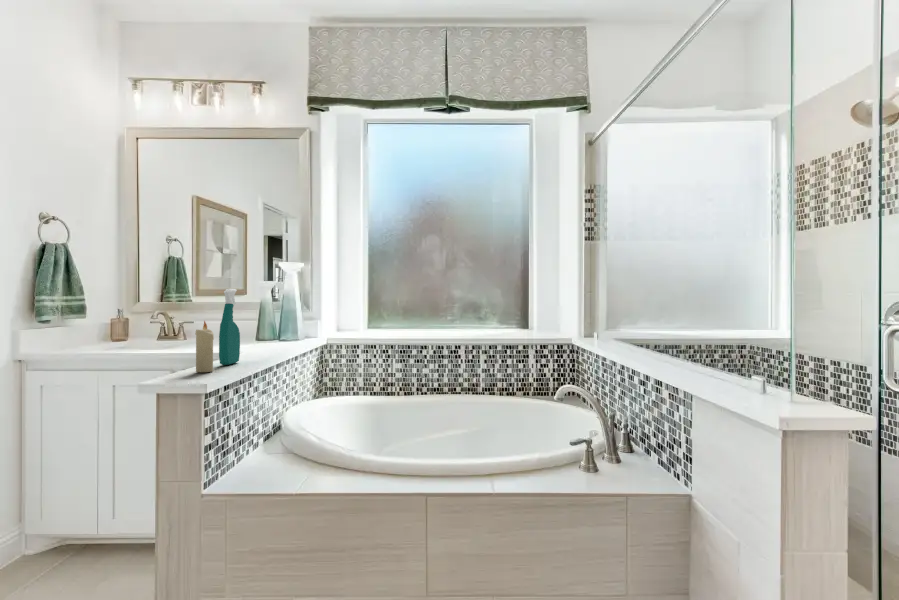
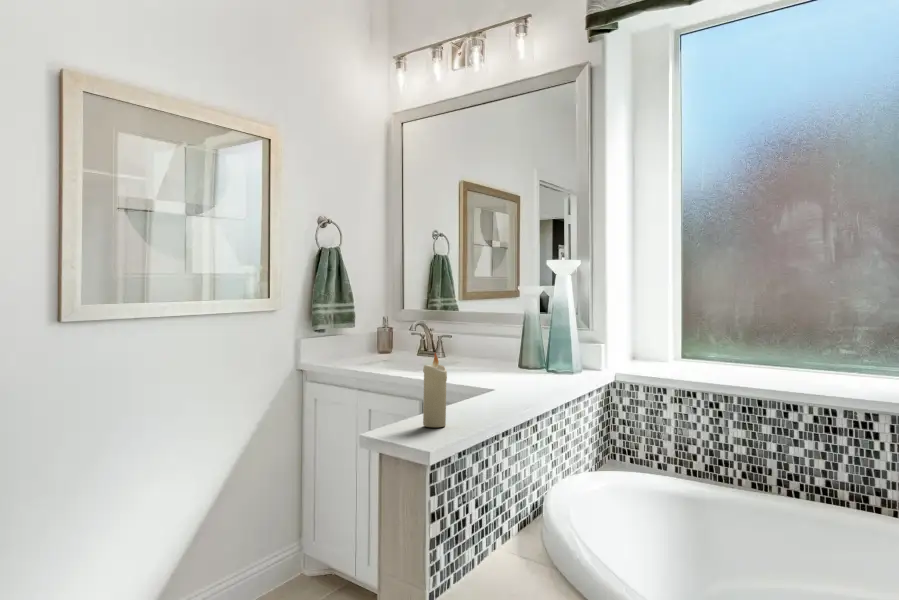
spray bottle: present [219,289,240,365] -> none [457,305,487,416]

